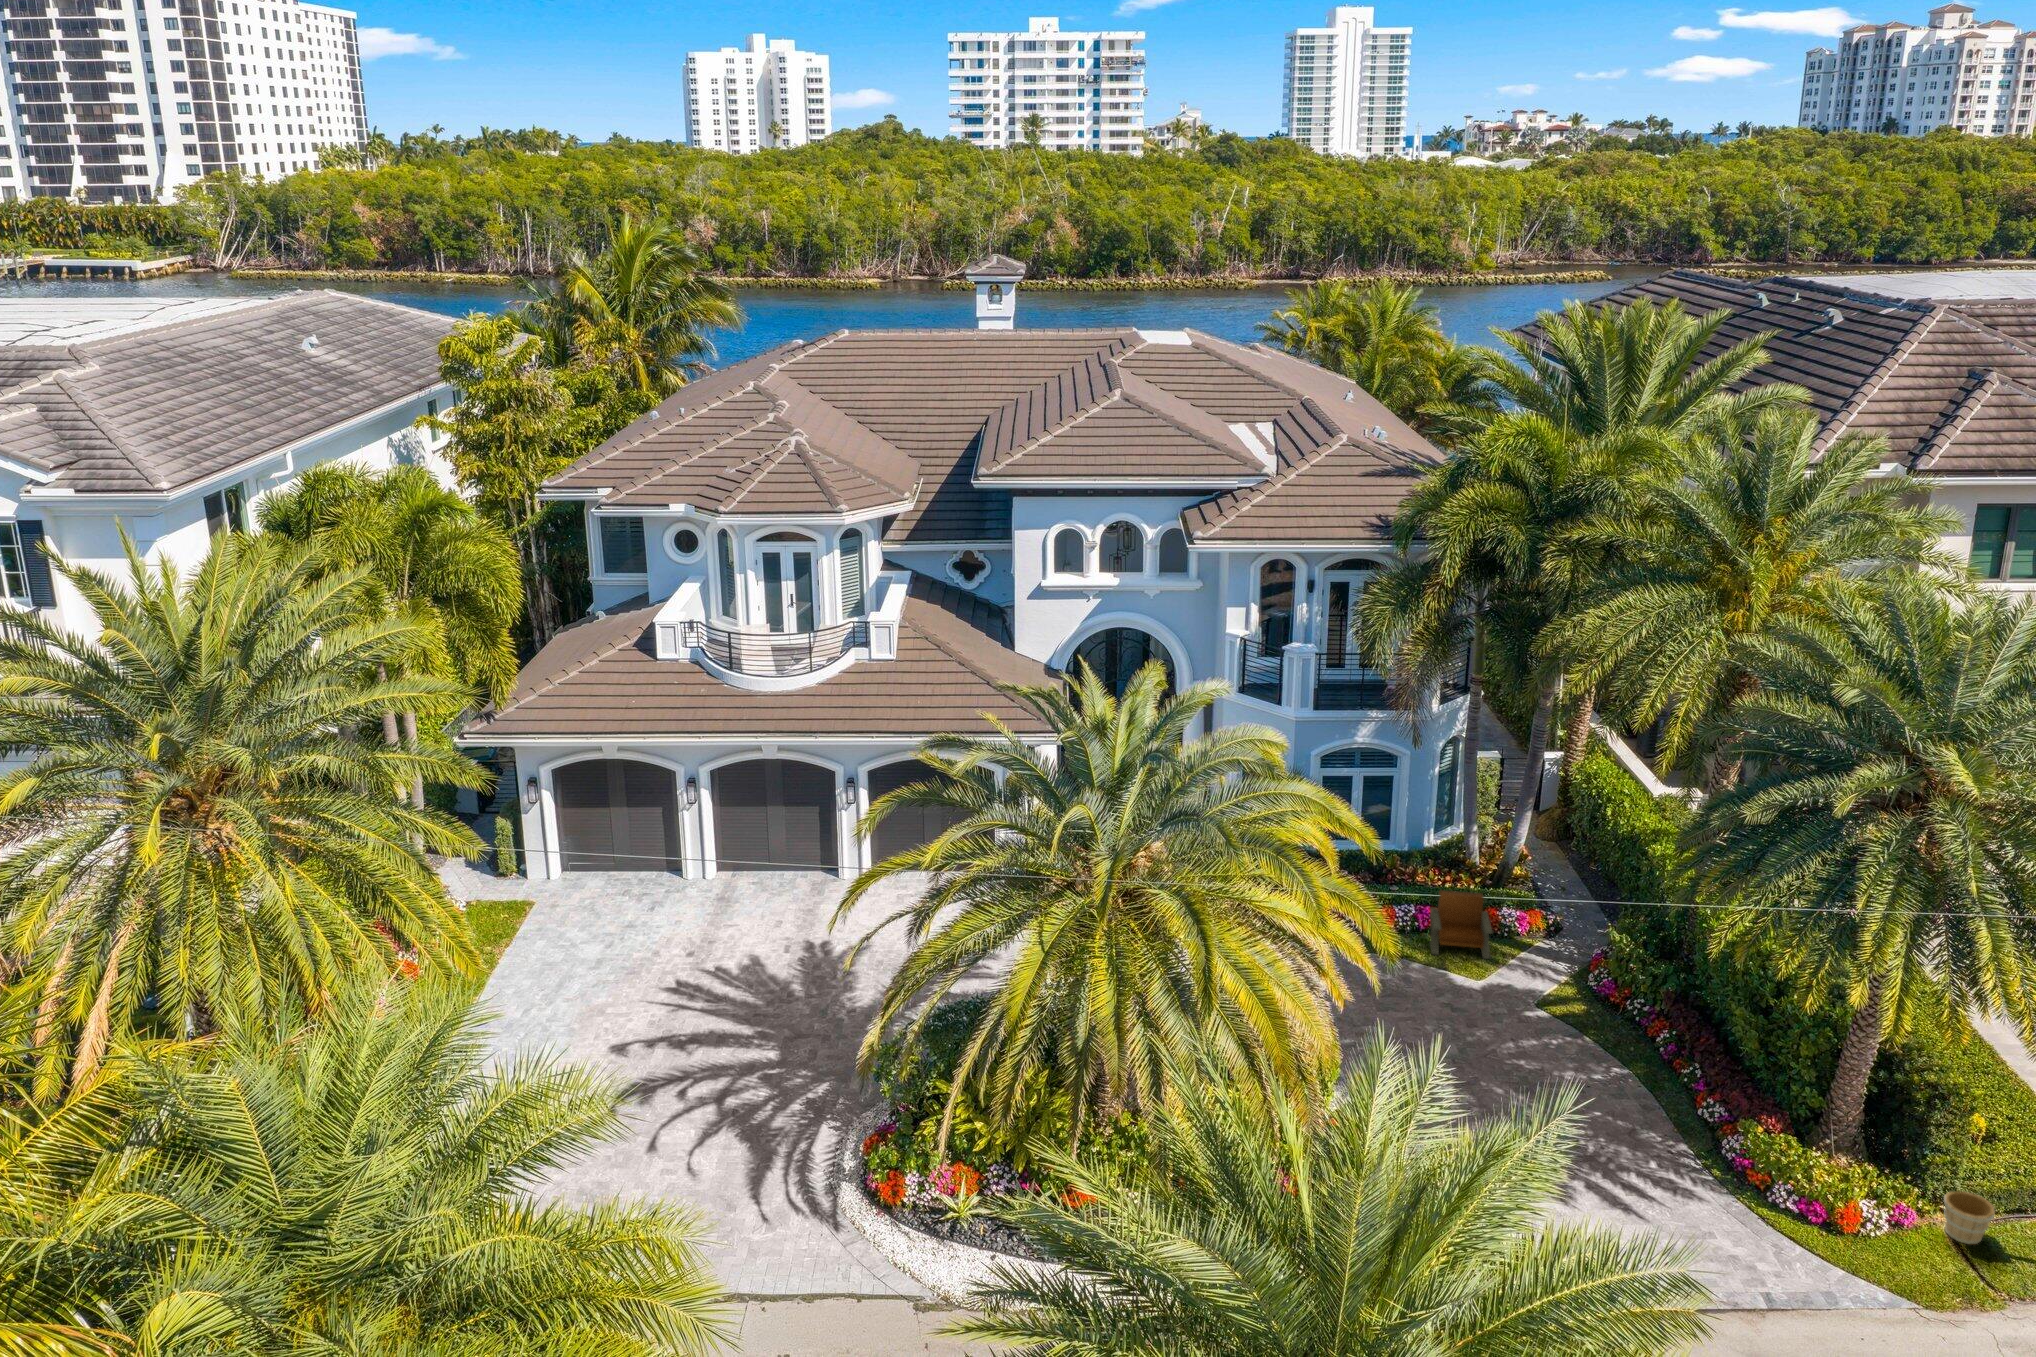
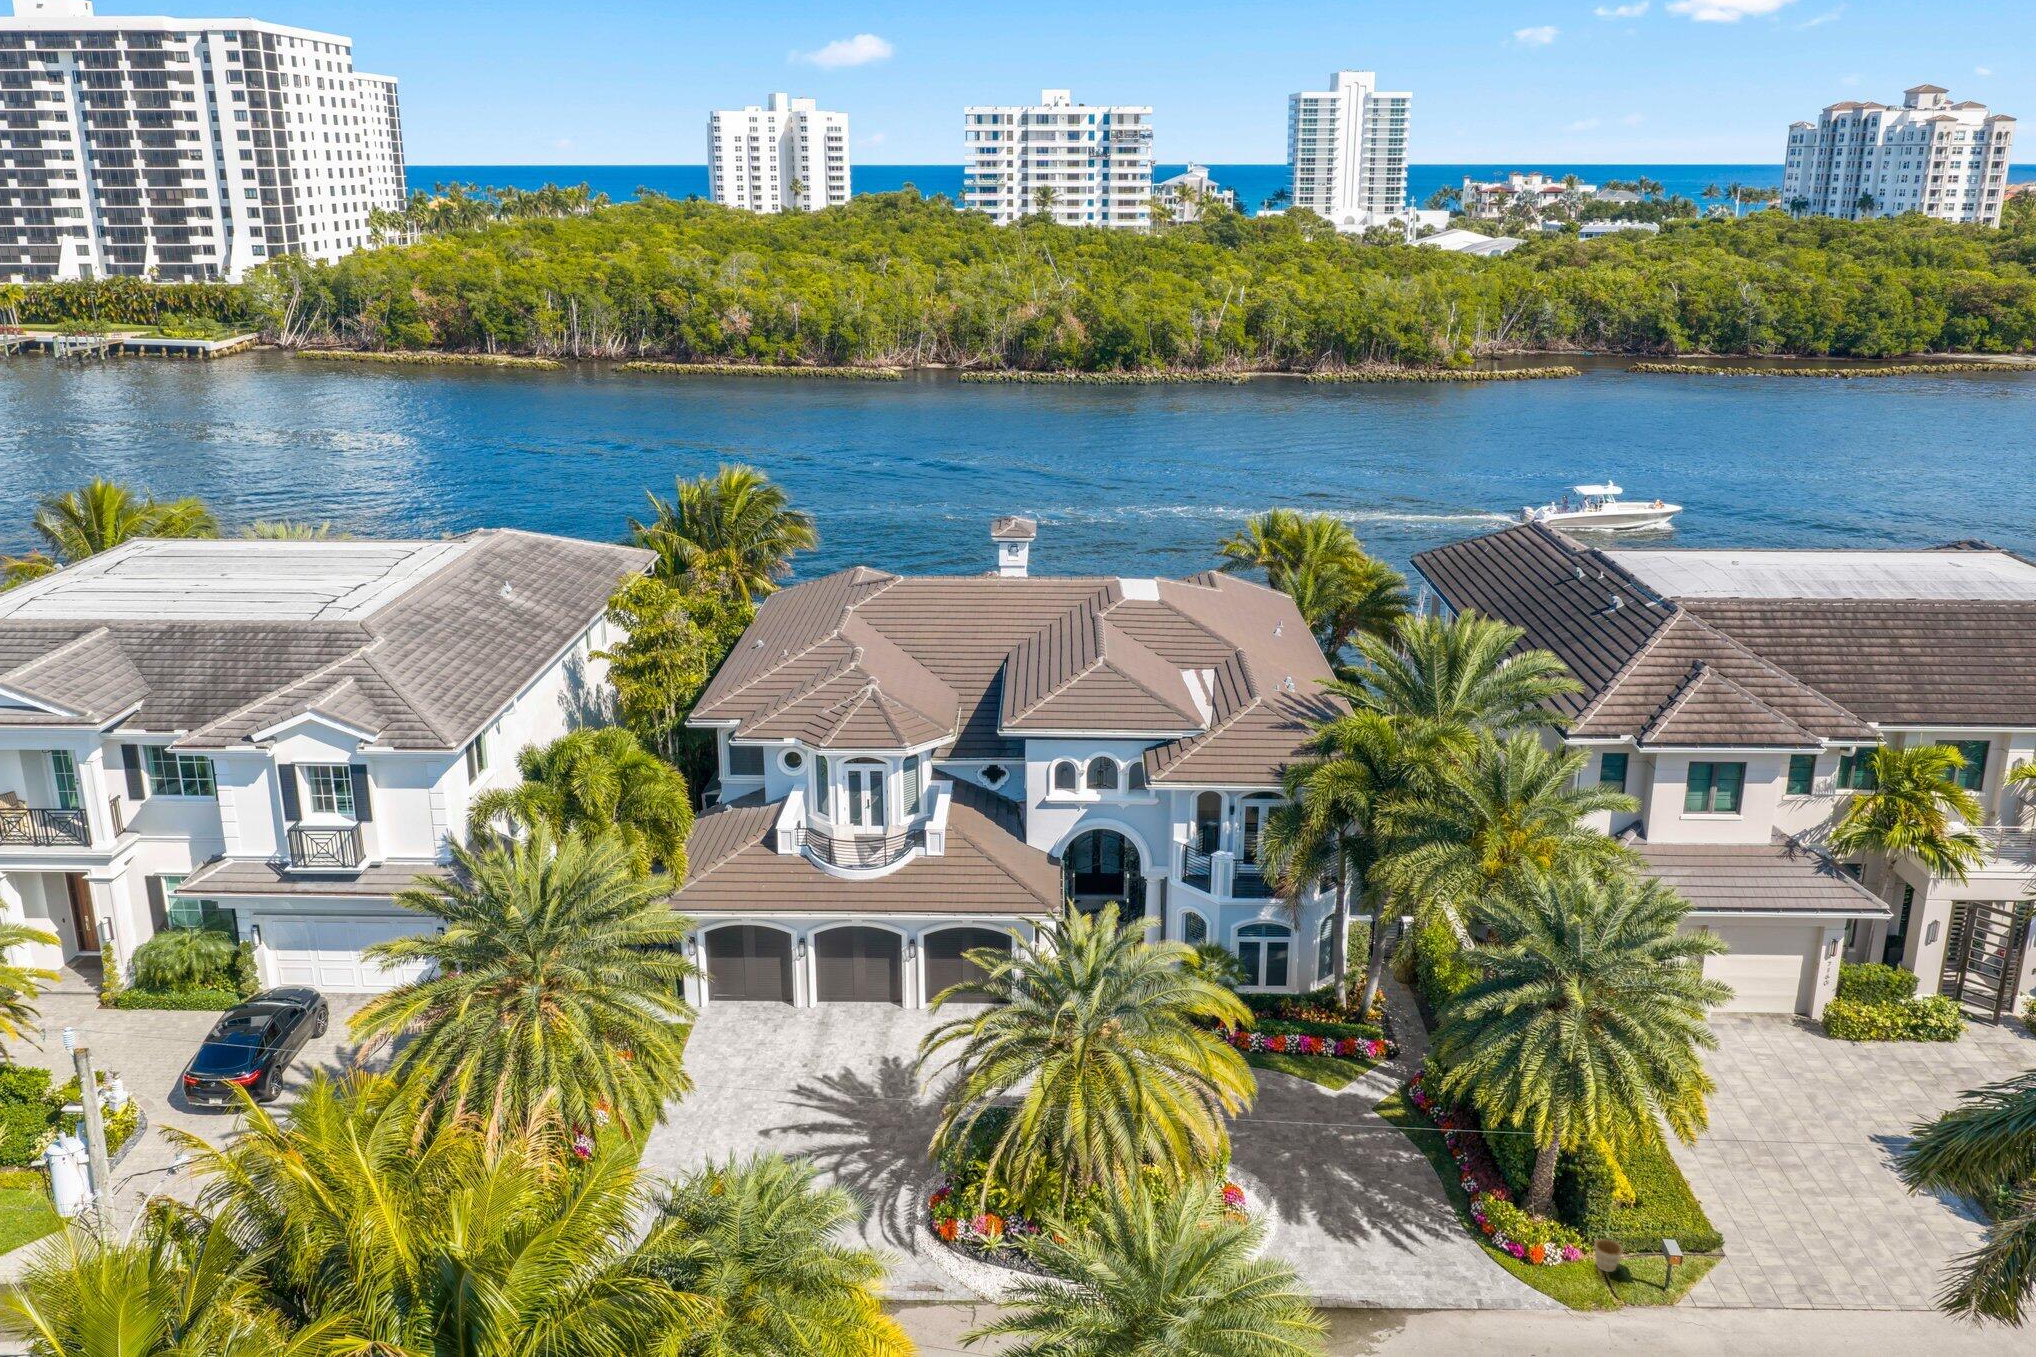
lounge chair: present [1430,890,1493,959] -> none [1308,1027,1349,1076]

